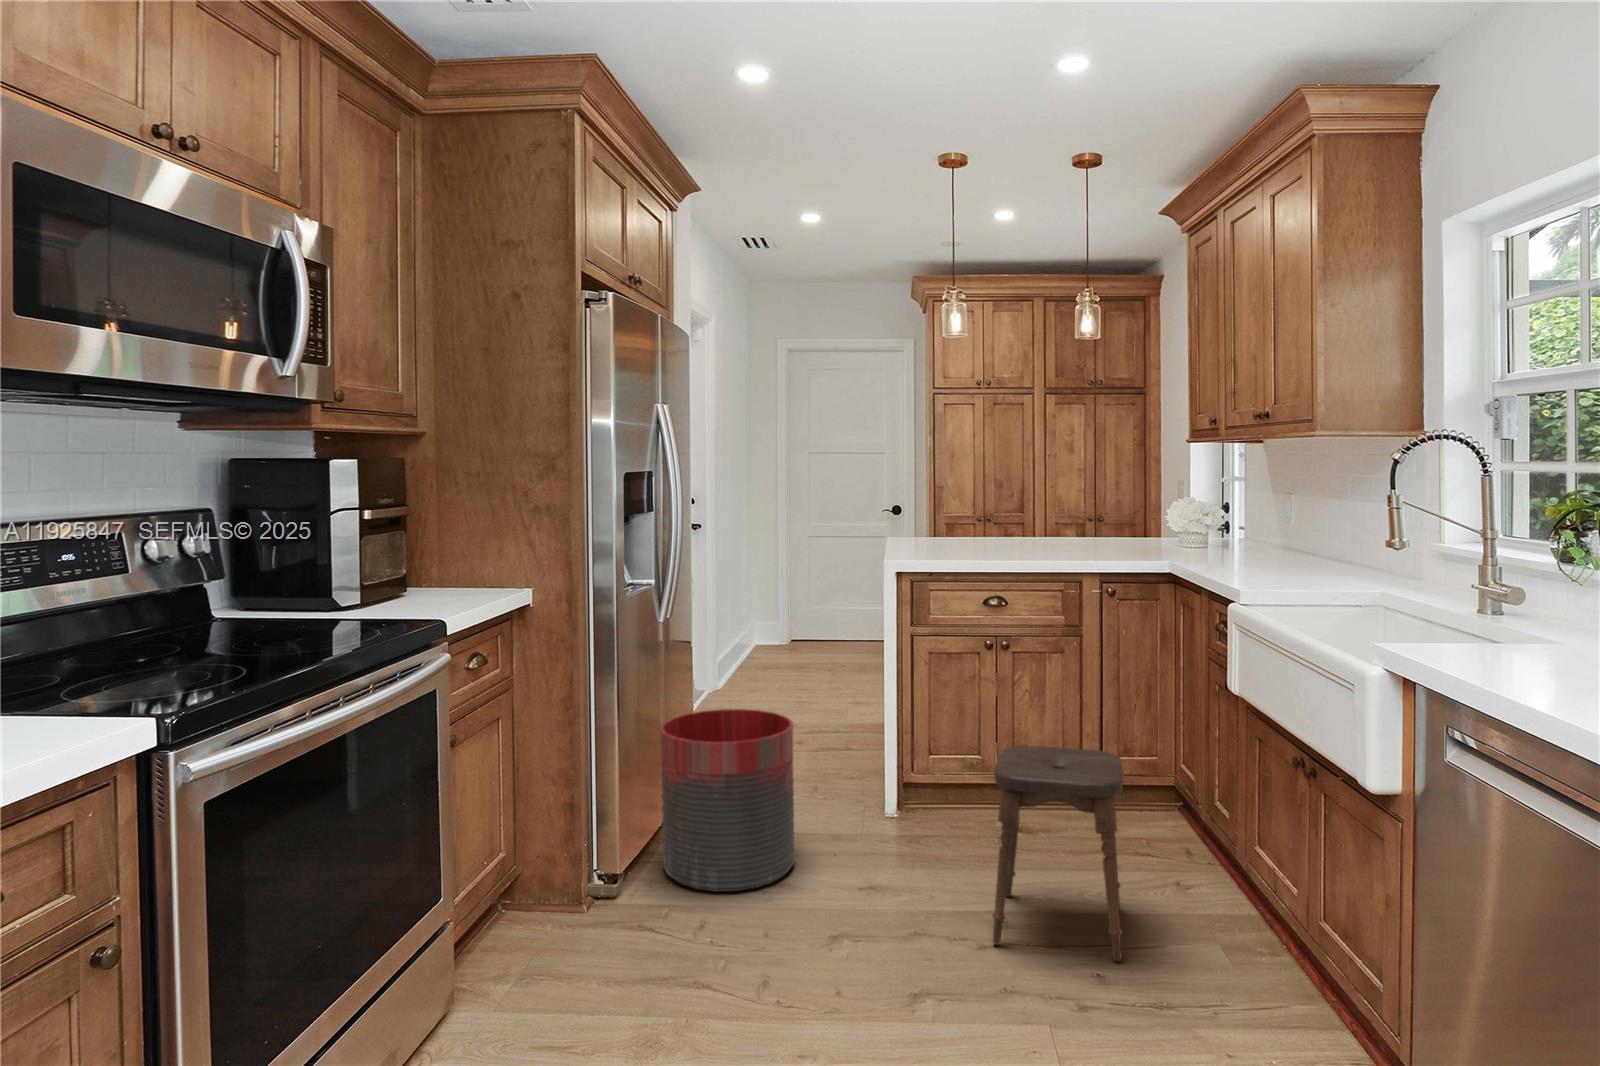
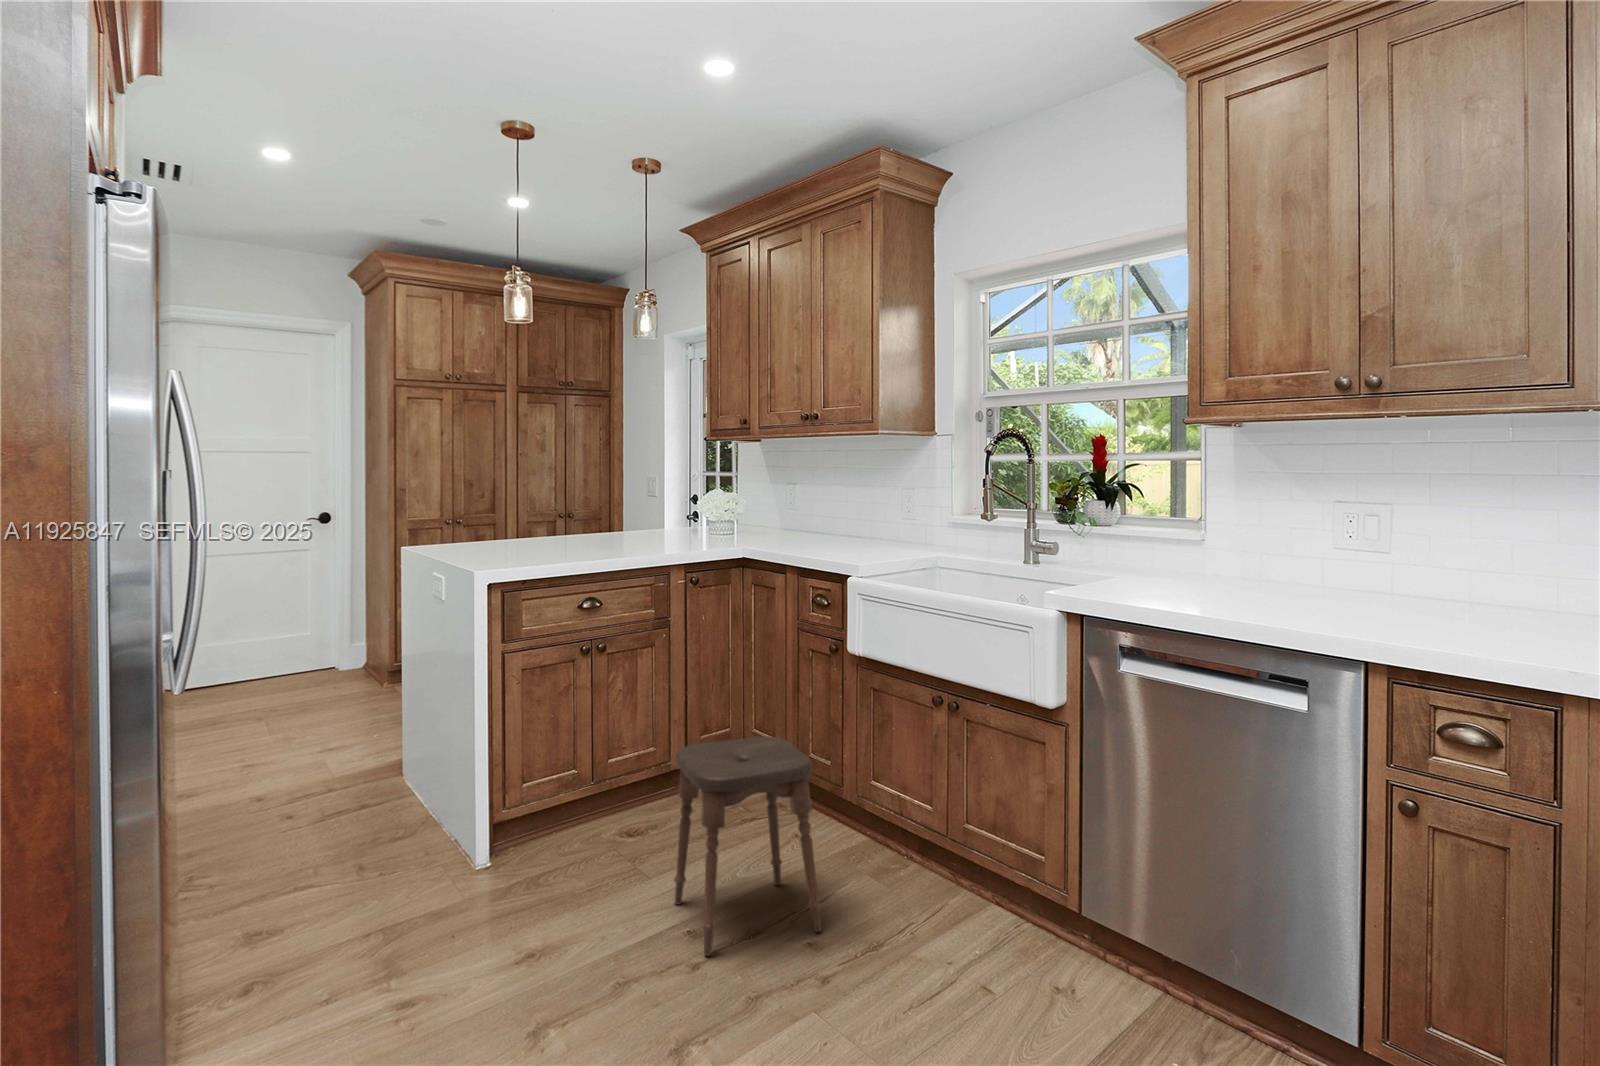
trash can: present [660,709,795,892] -> none [226,765,427,1019]

